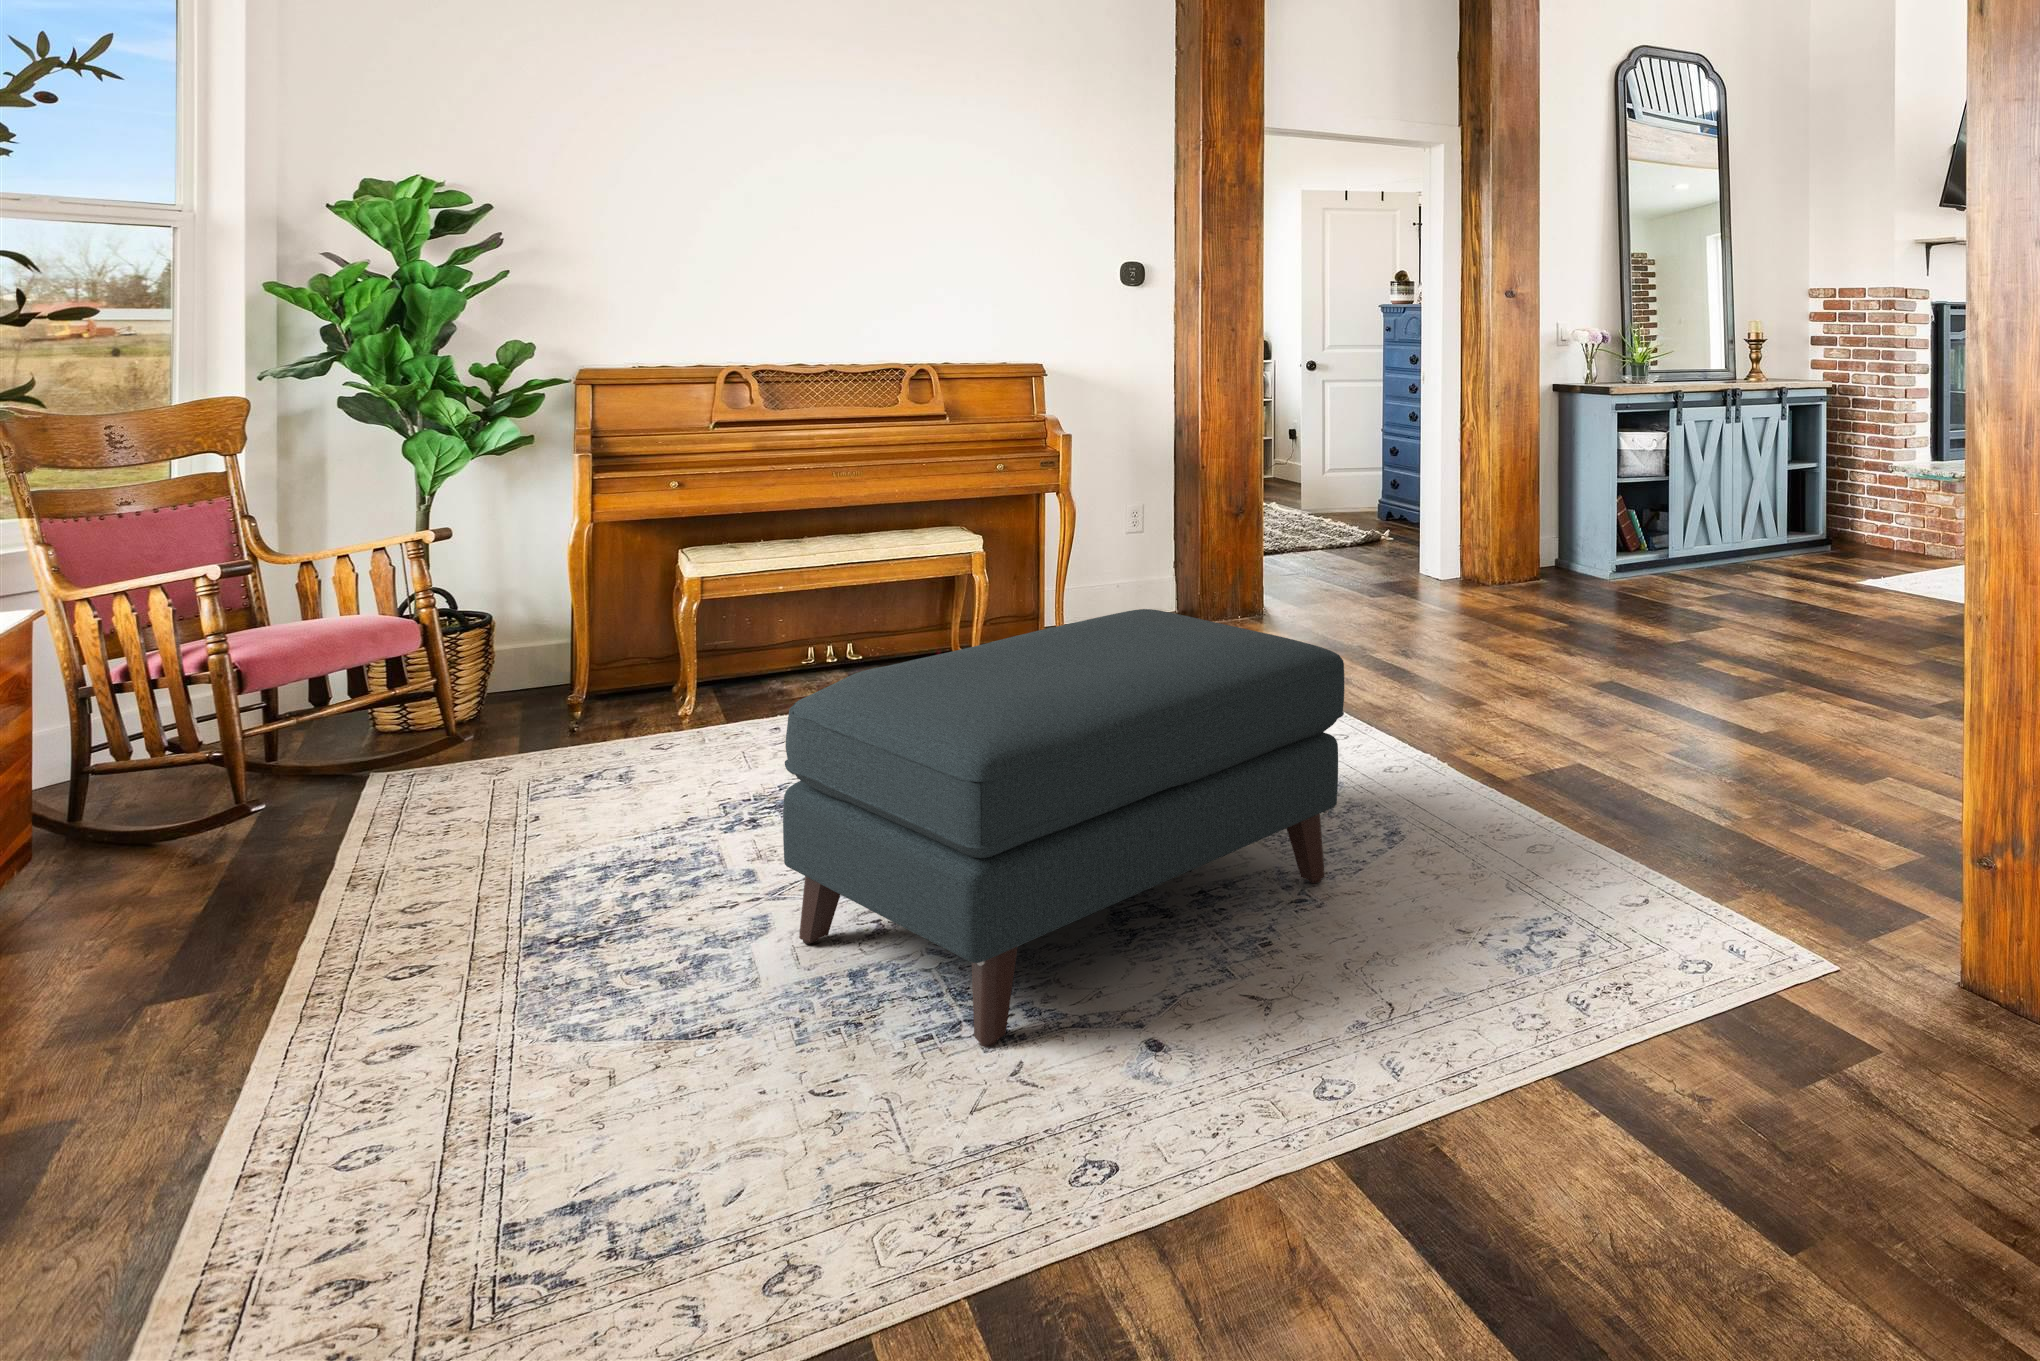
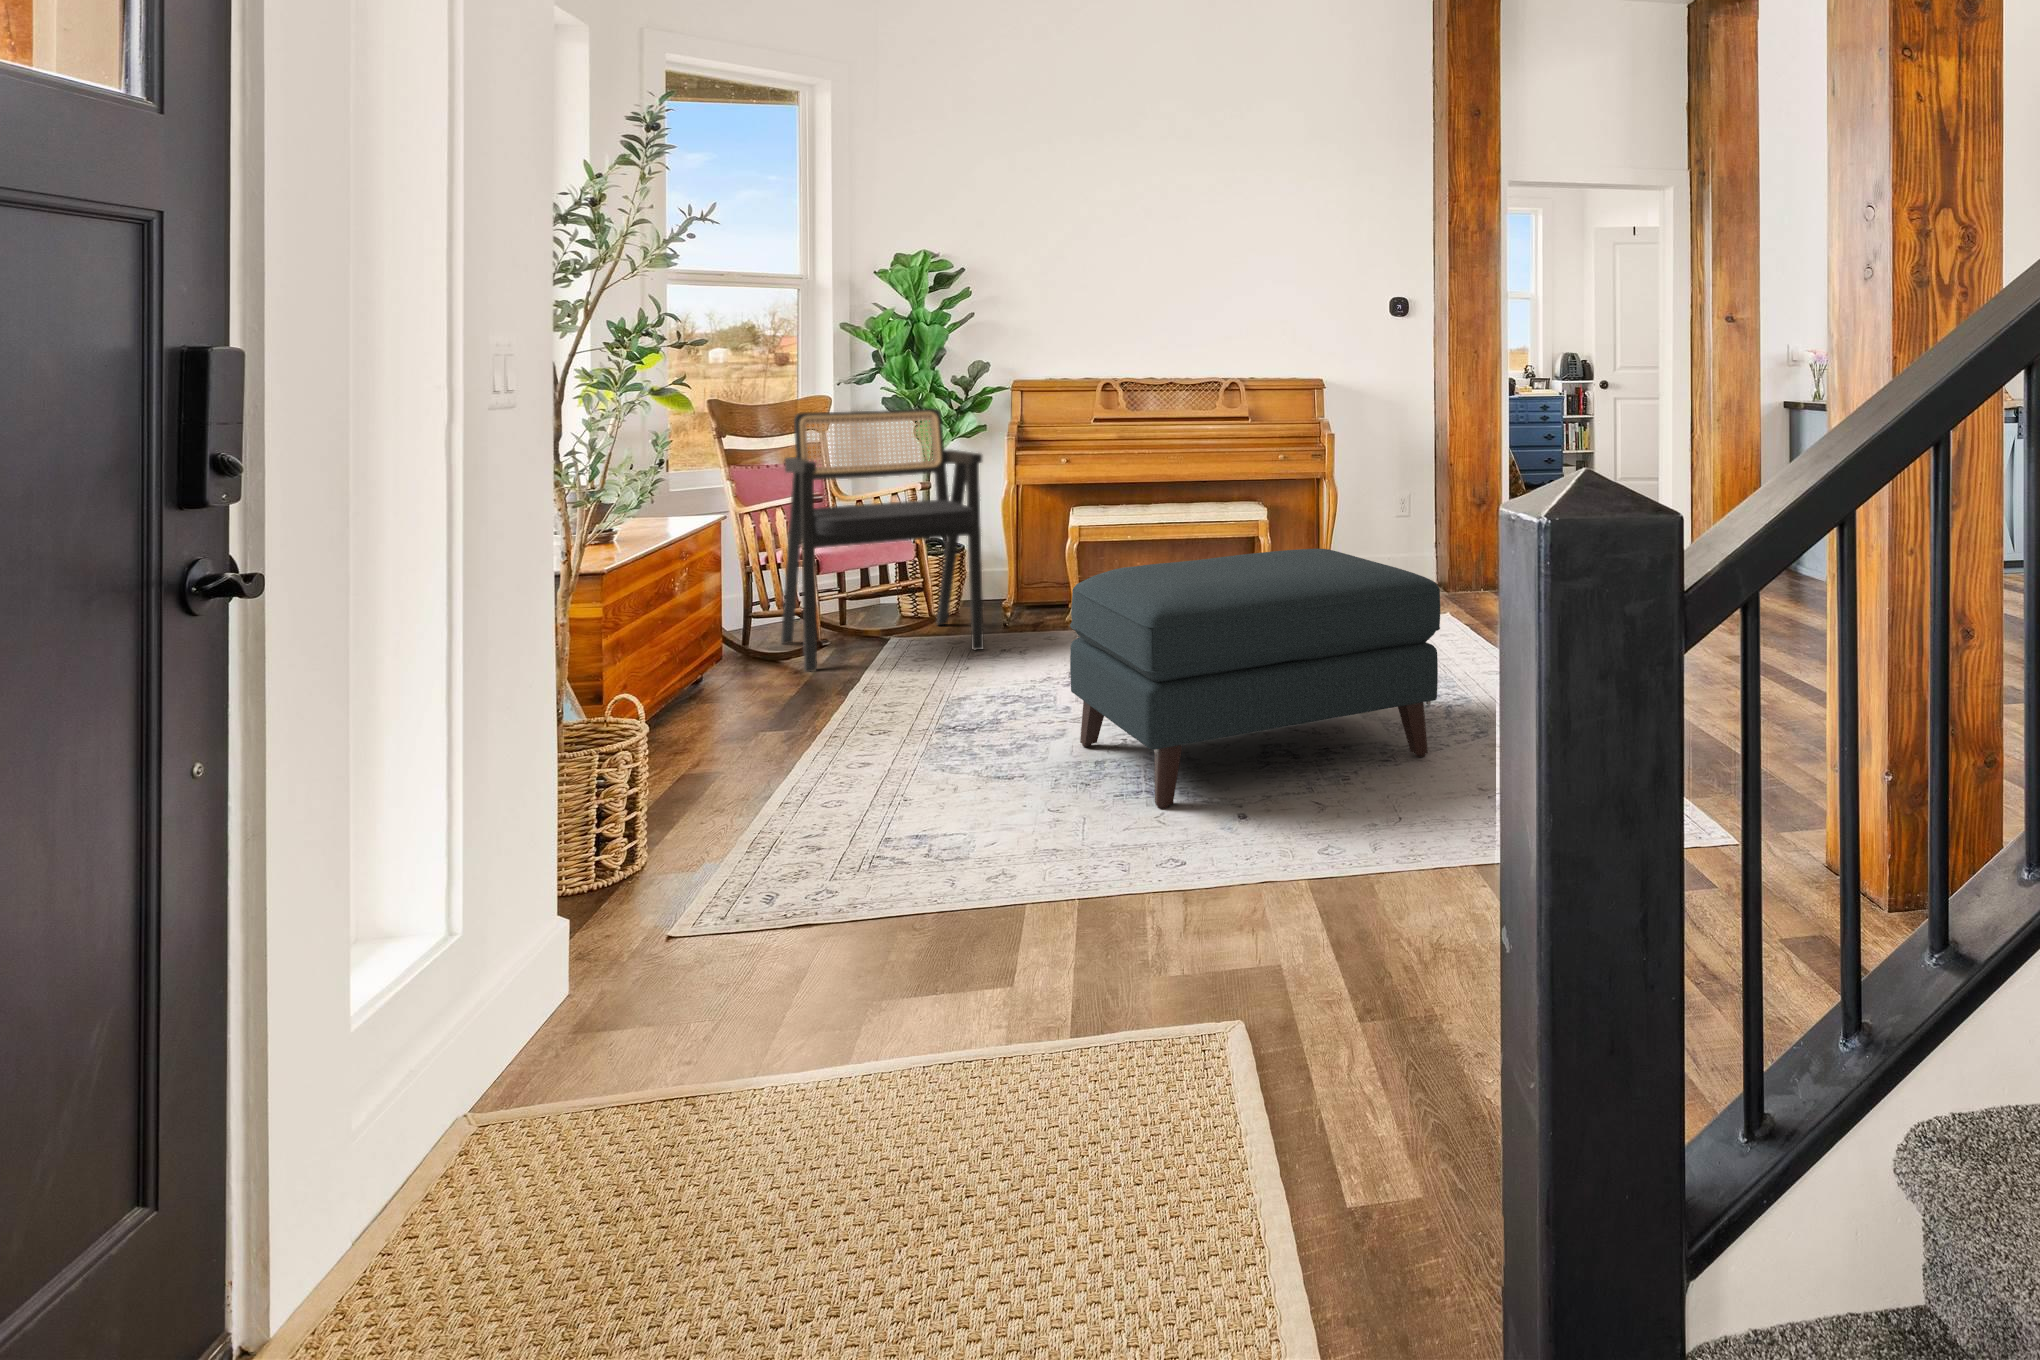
armchair: none [151,417,558,863] -> present [781,408,984,672]

